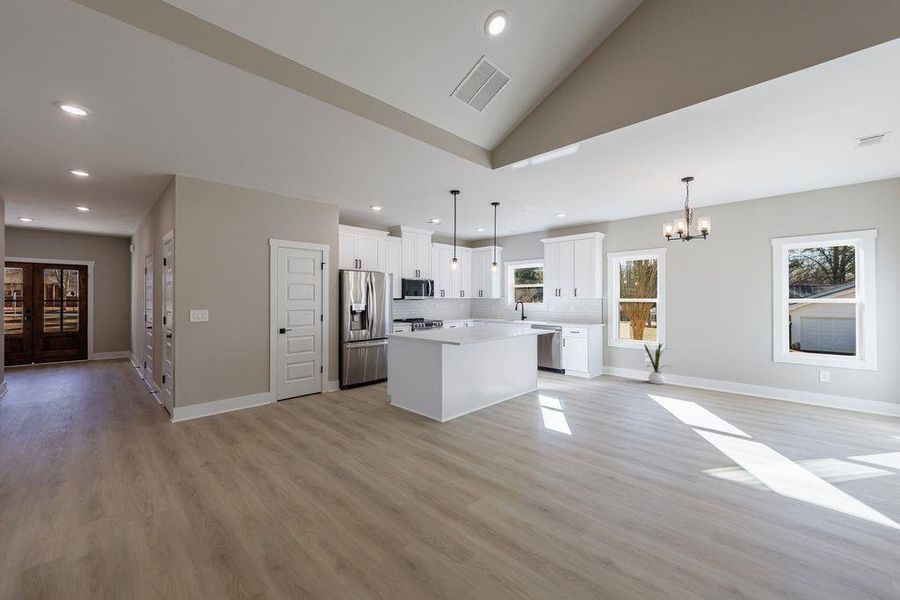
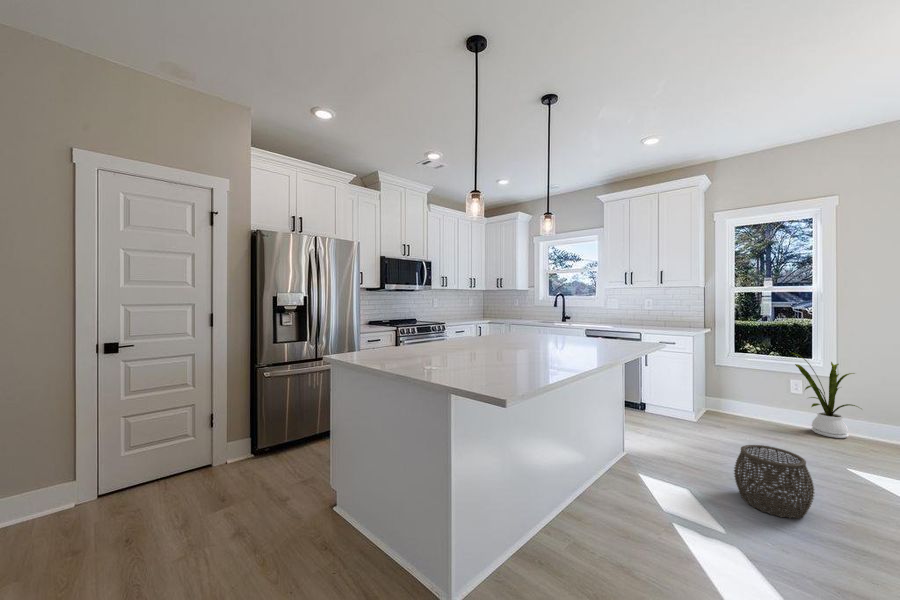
woven basket: none [575,377,604,405] -> present [734,445,814,519]

